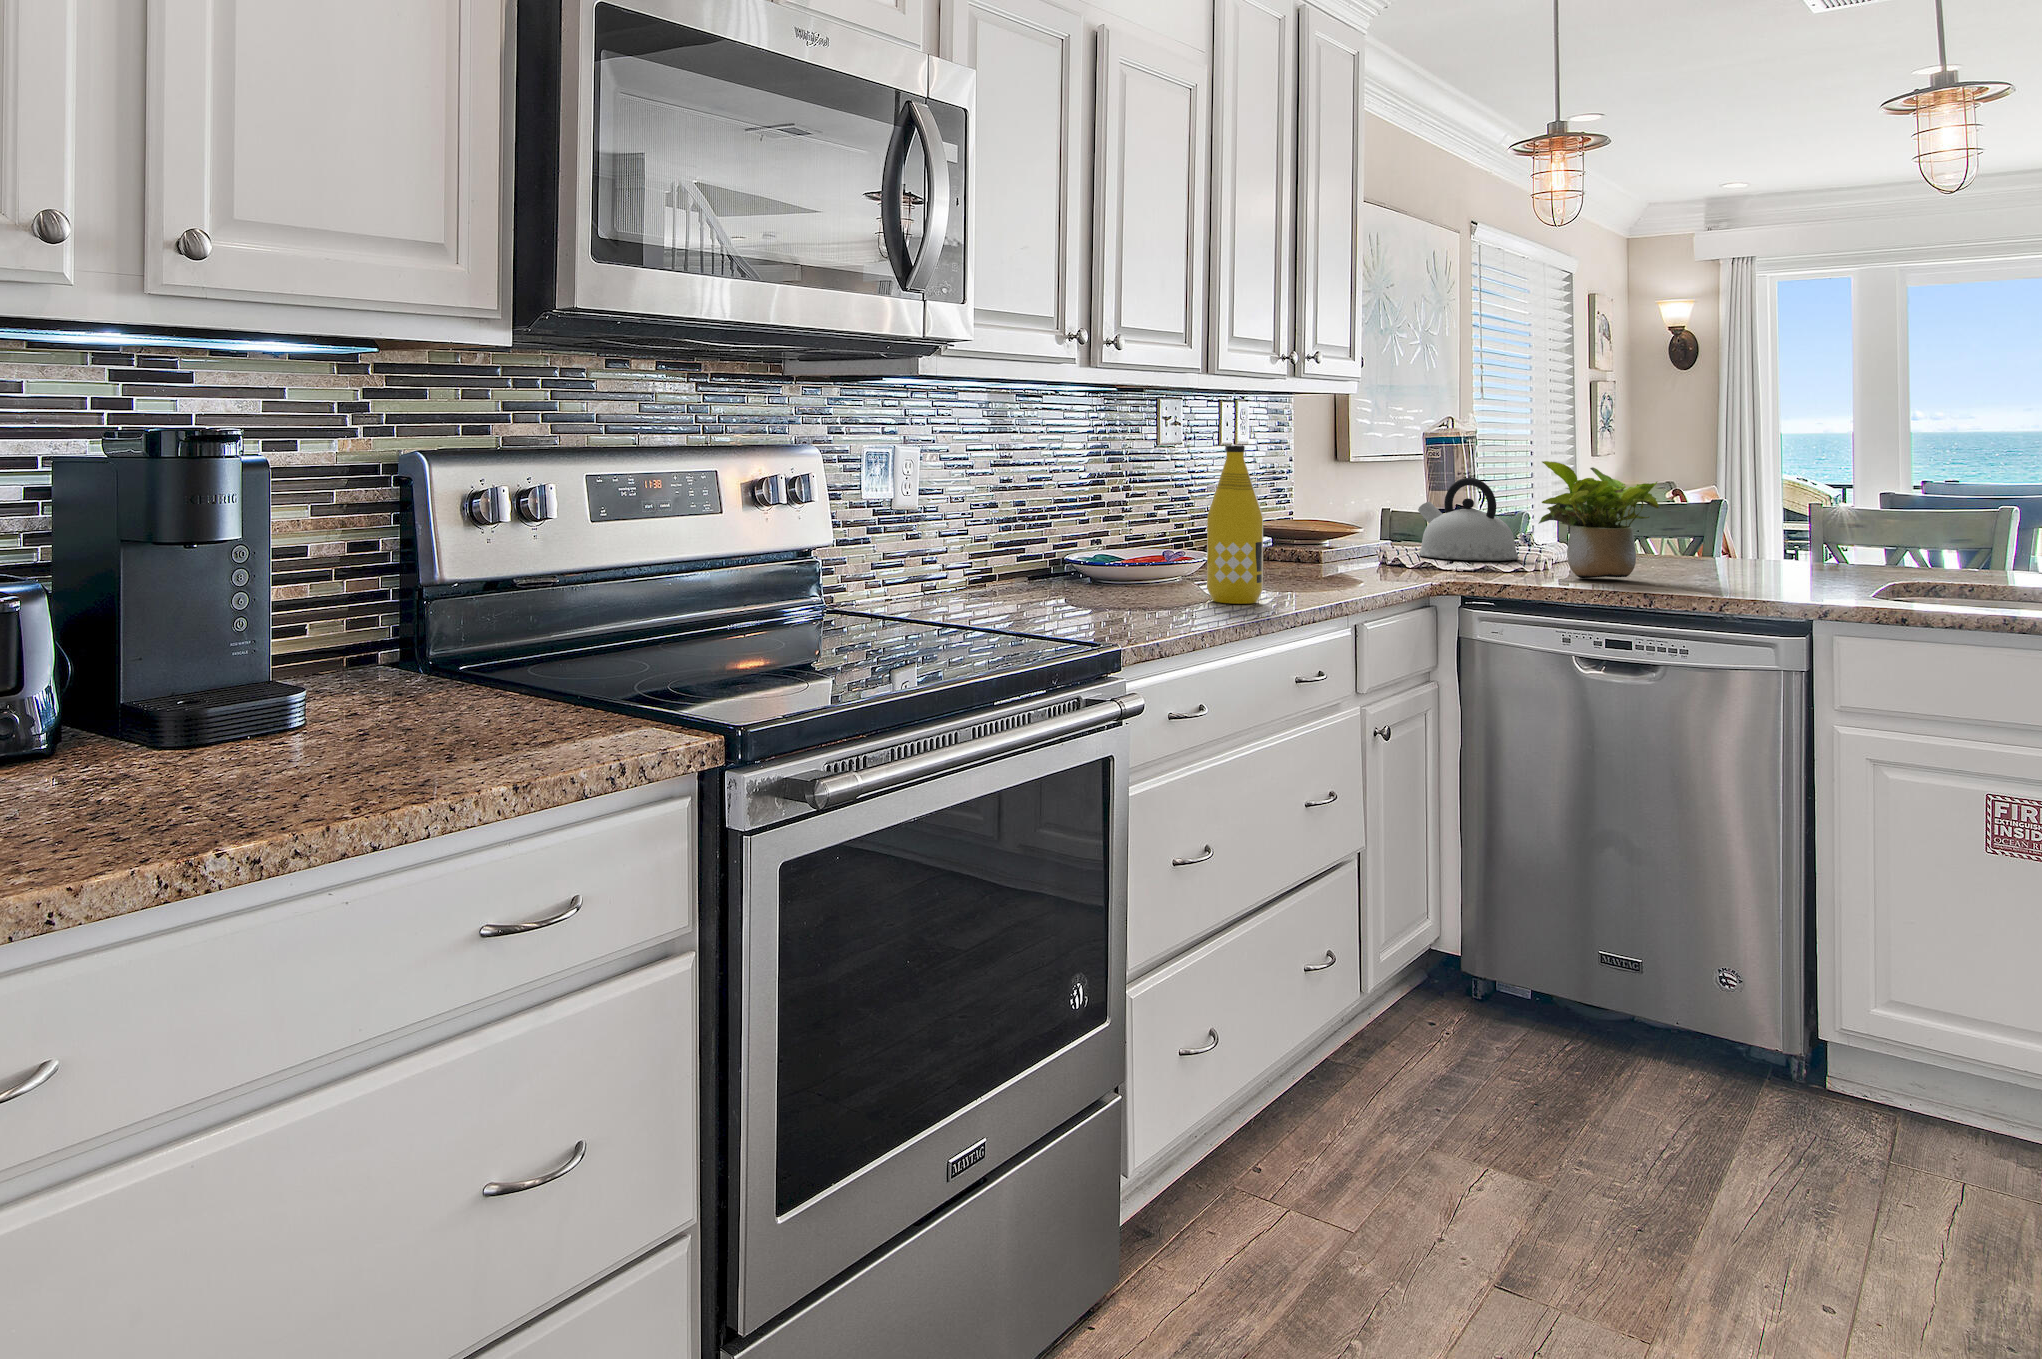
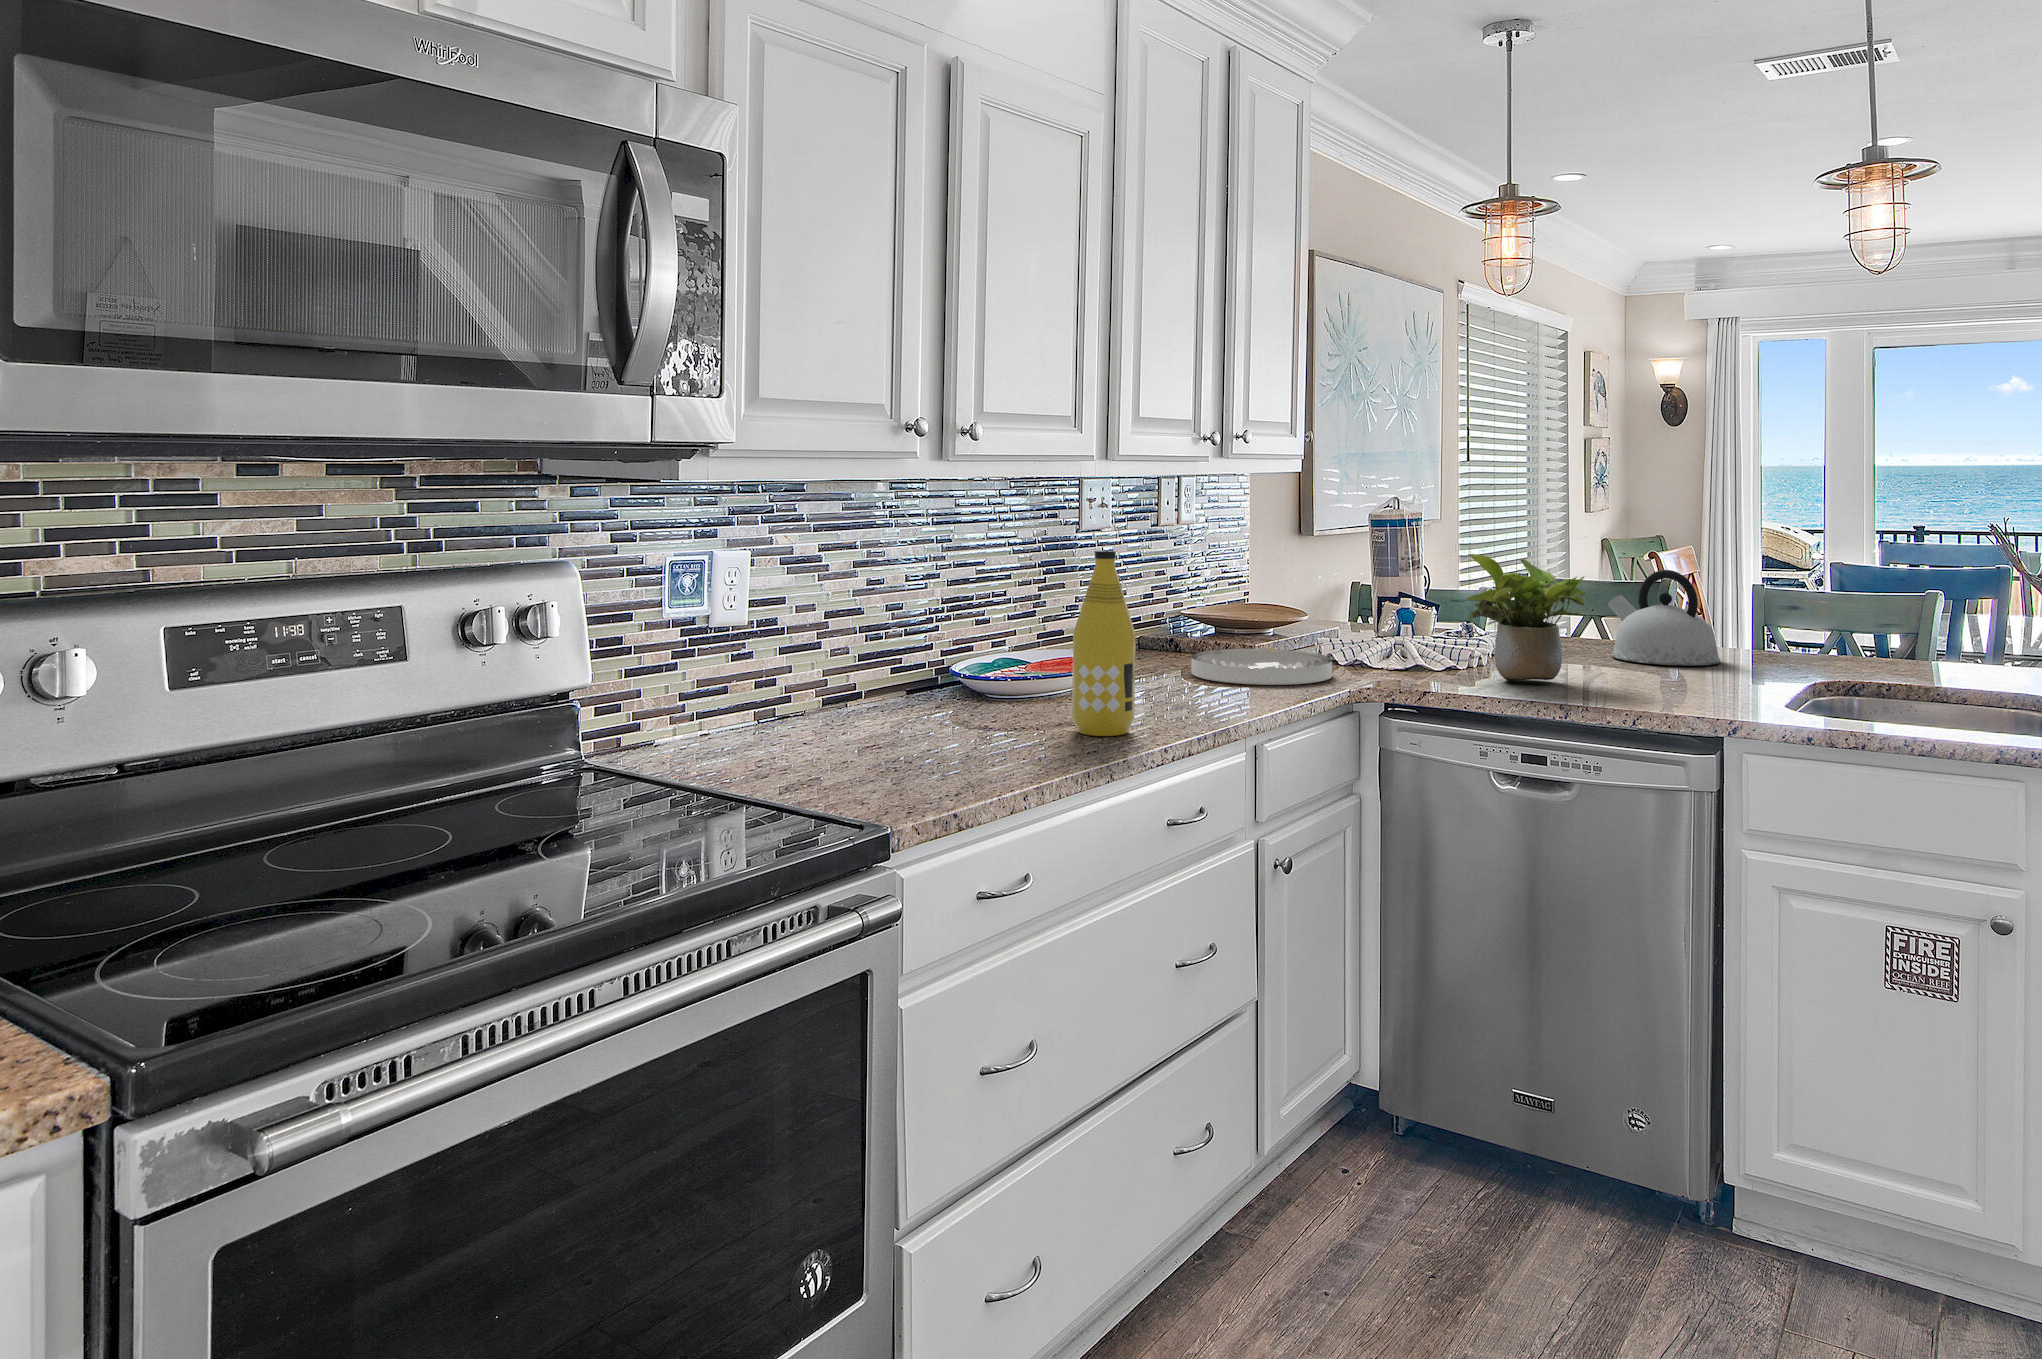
kettle: present [1418,478,1519,561] -> present [1608,570,1721,666]
plate: none [1275,551,1409,578] -> present [1191,649,1332,685]

